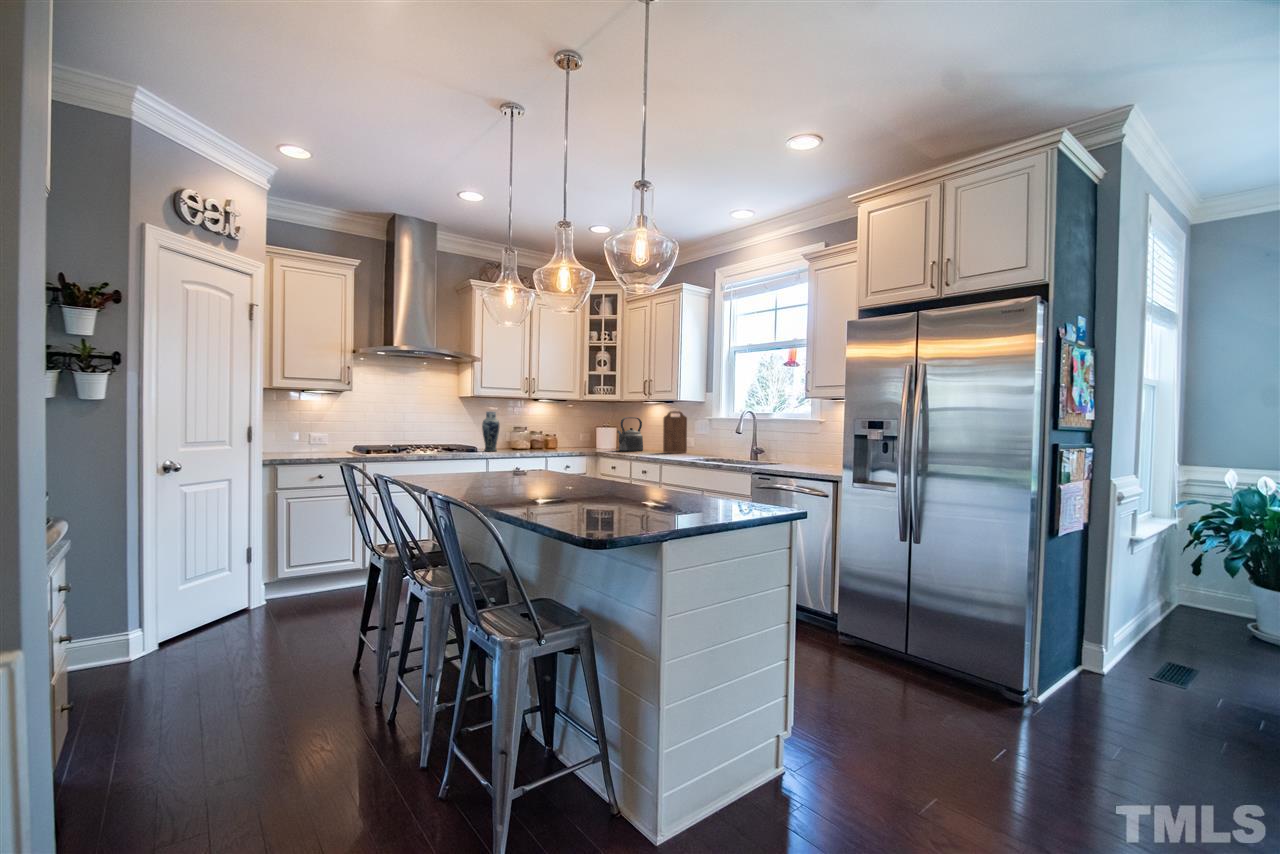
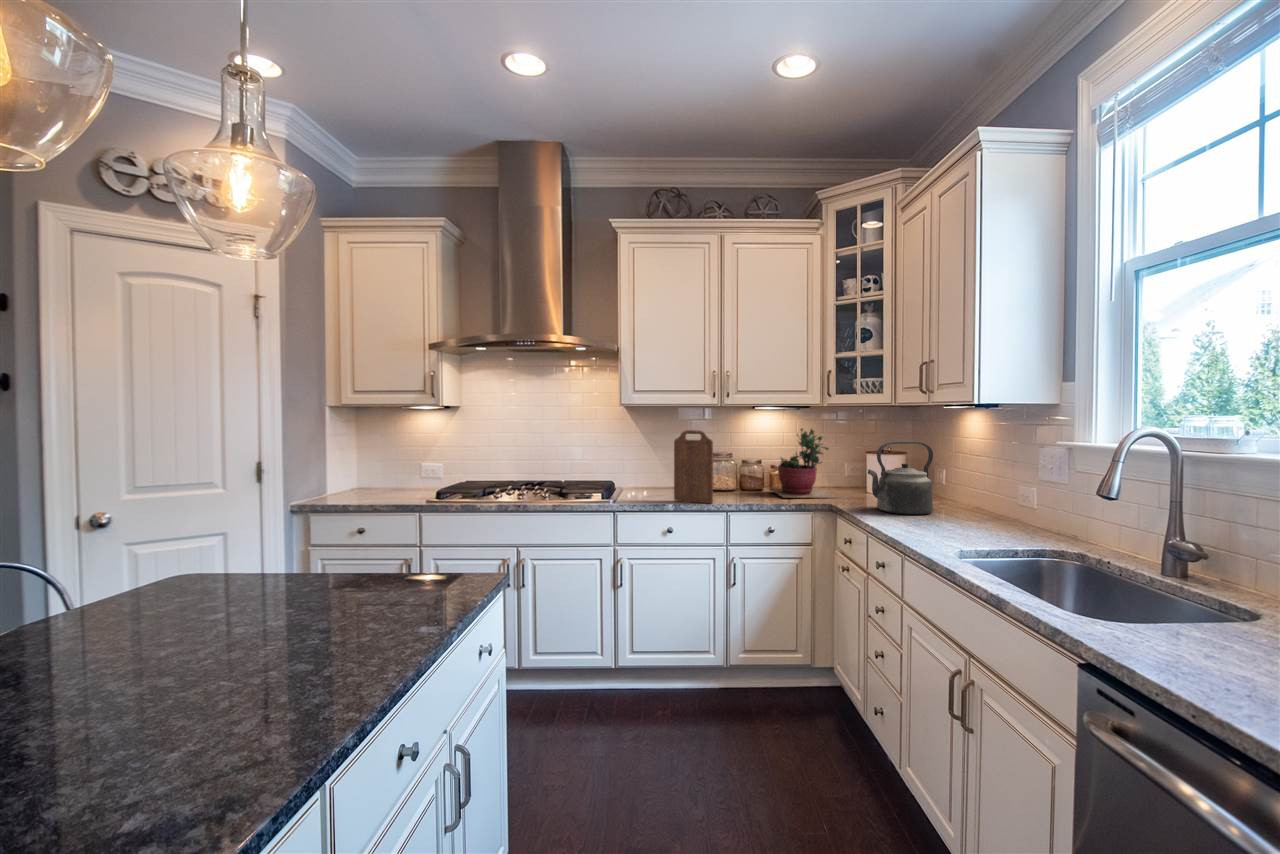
vase: present [482,411,499,451] -> none [649,429,675,492]
cutting board: present [663,411,687,453] -> present [674,430,713,503]
succulent plant: none [553,412,594,450] -> present [770,428,836,498]

